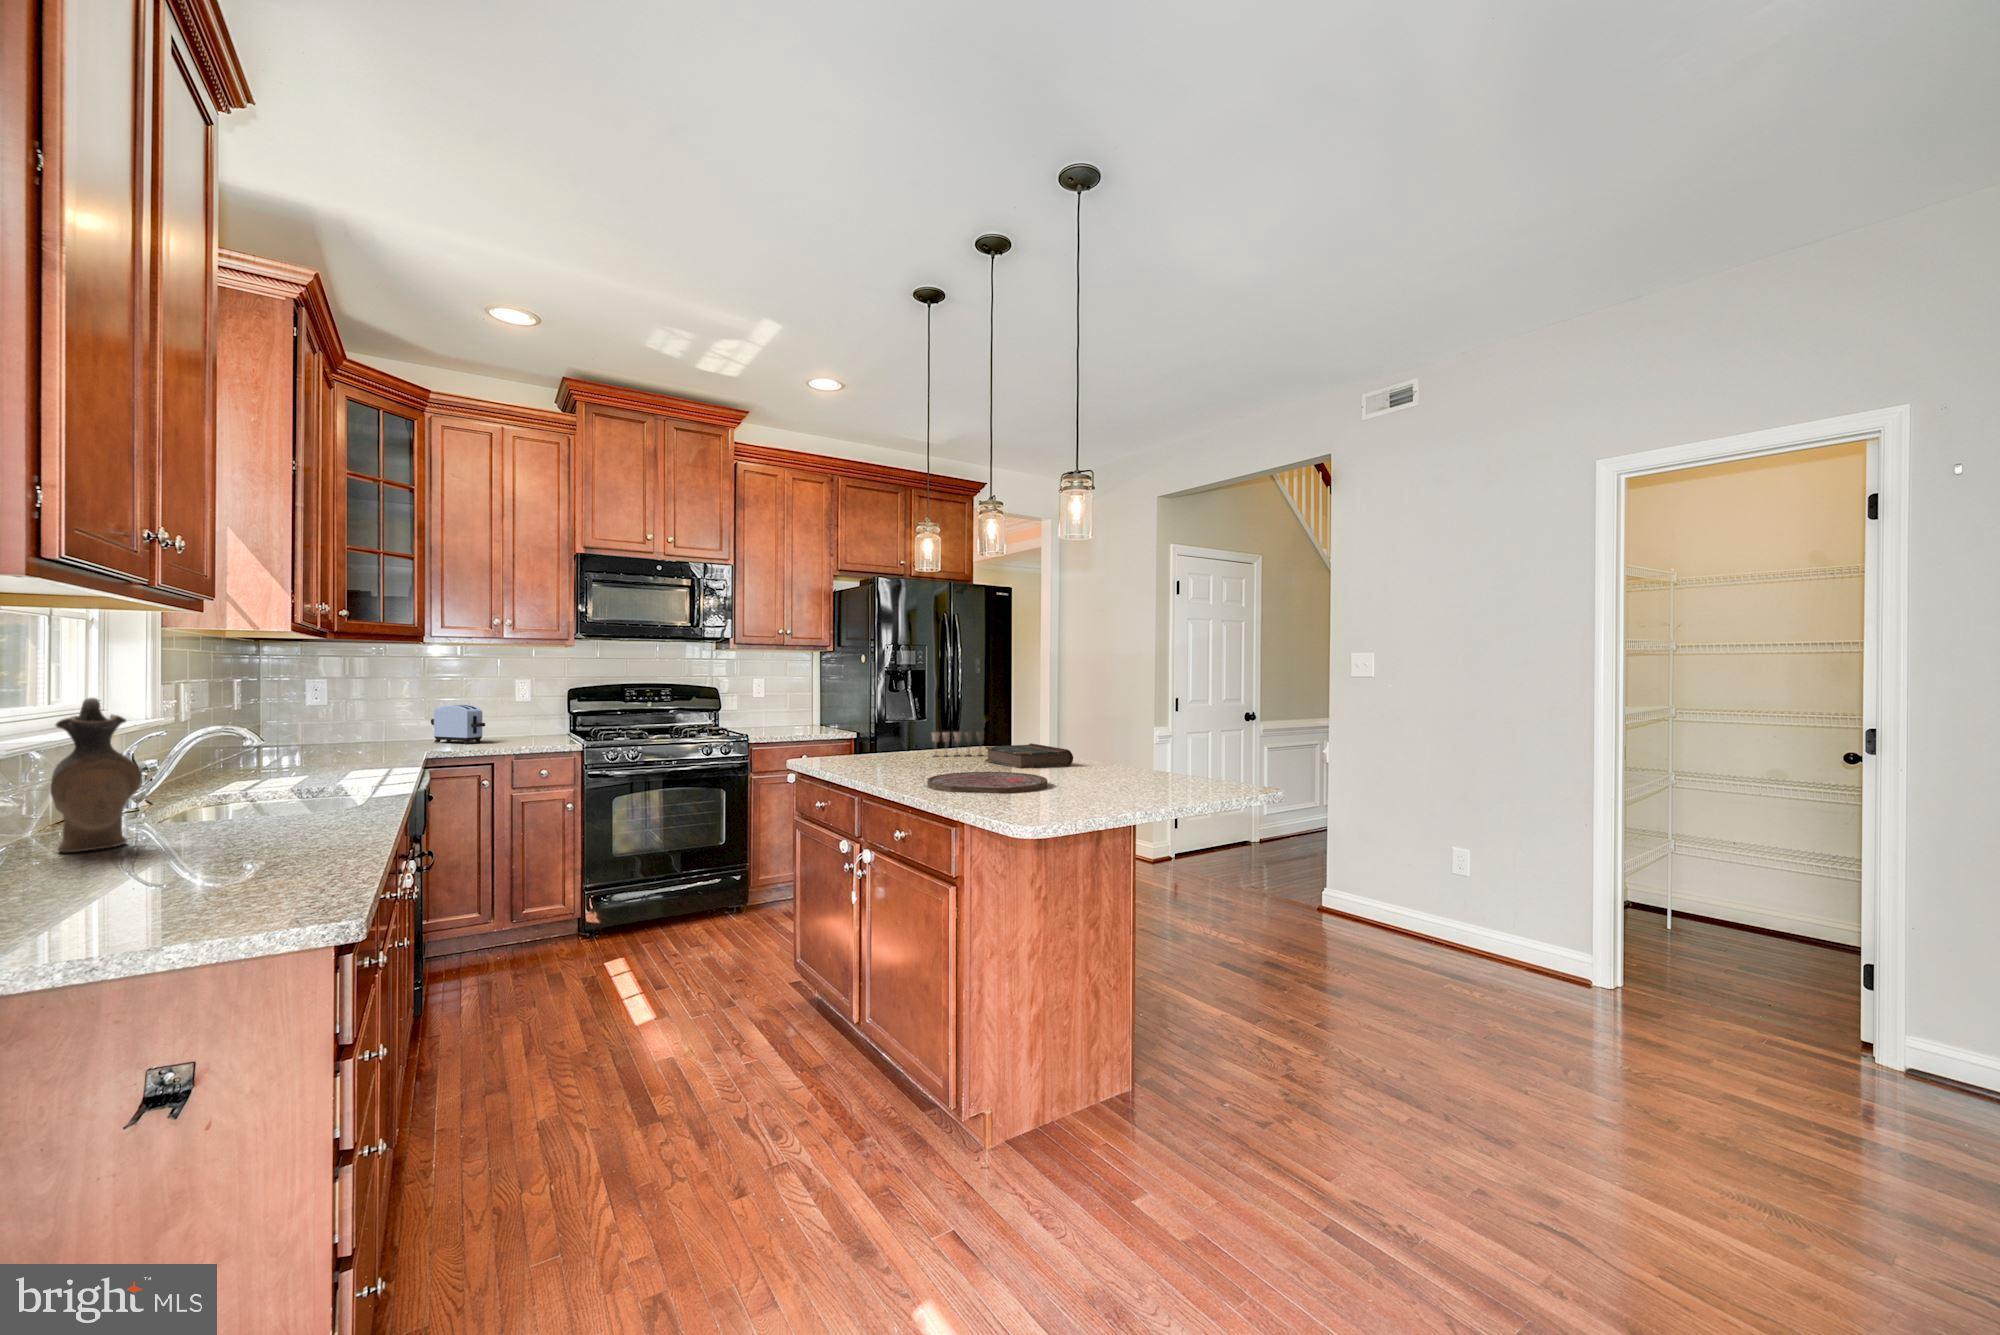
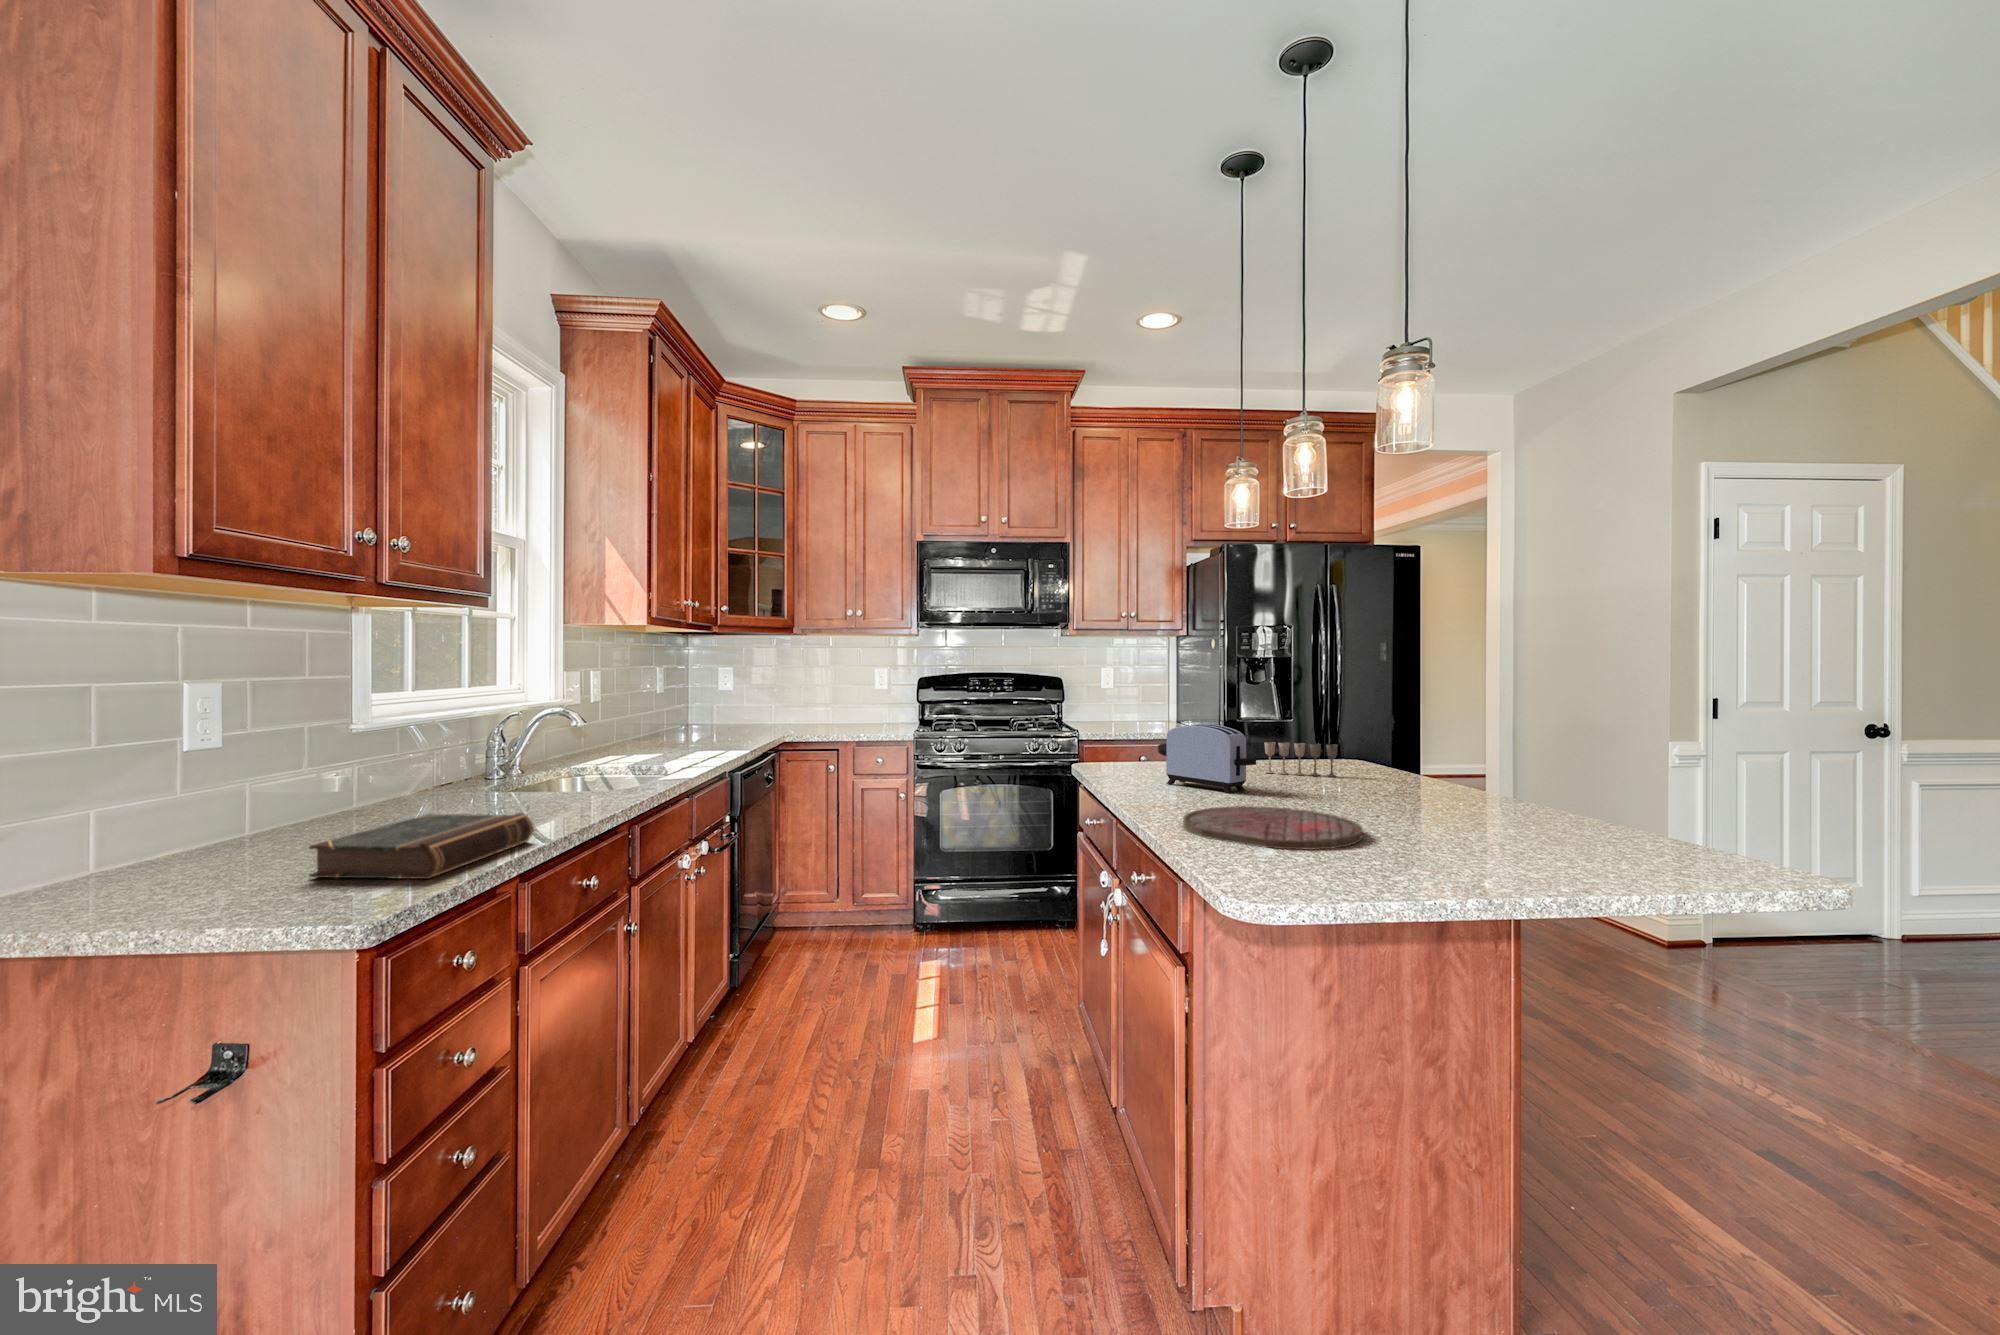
ceramic pitcher: present [50,698,142,852] -> none [390,687,453,818]
toaster: present [431,705,485,744] -> present [1158,725,1256,793]
book: present [985,743,1073,769] -> present [309,813,534,879]

